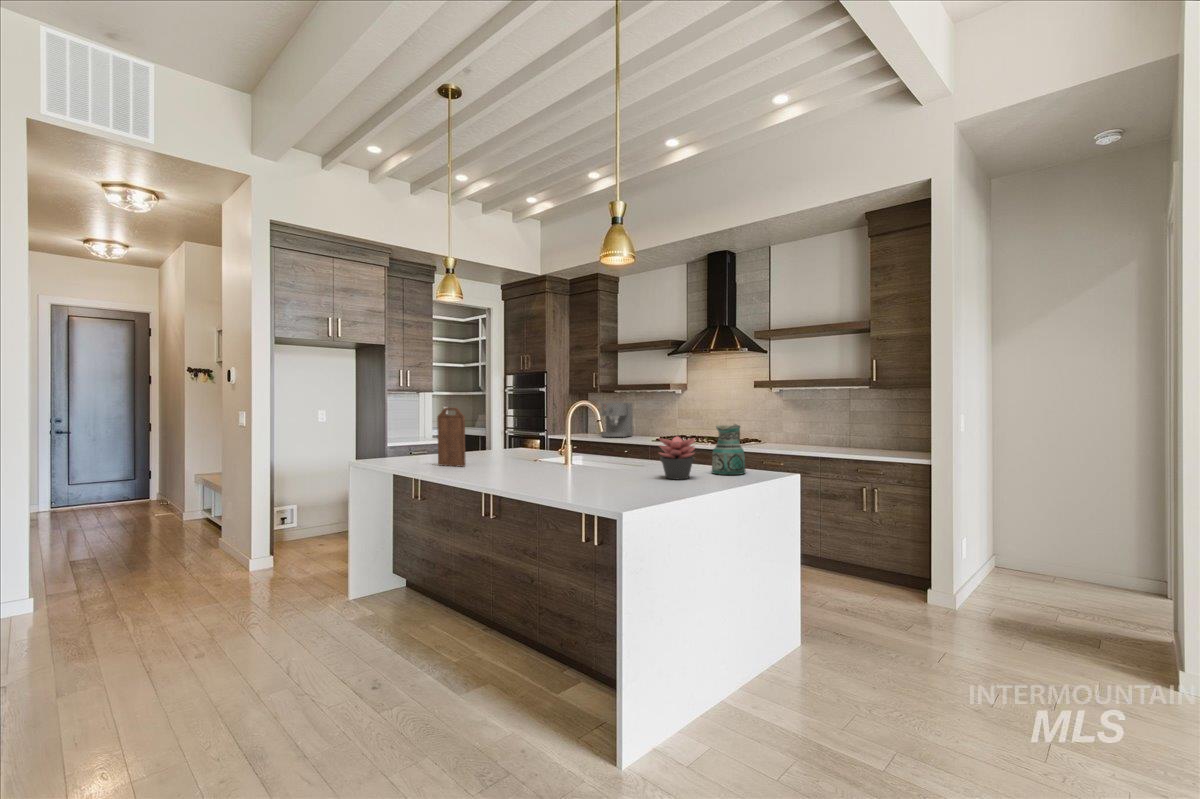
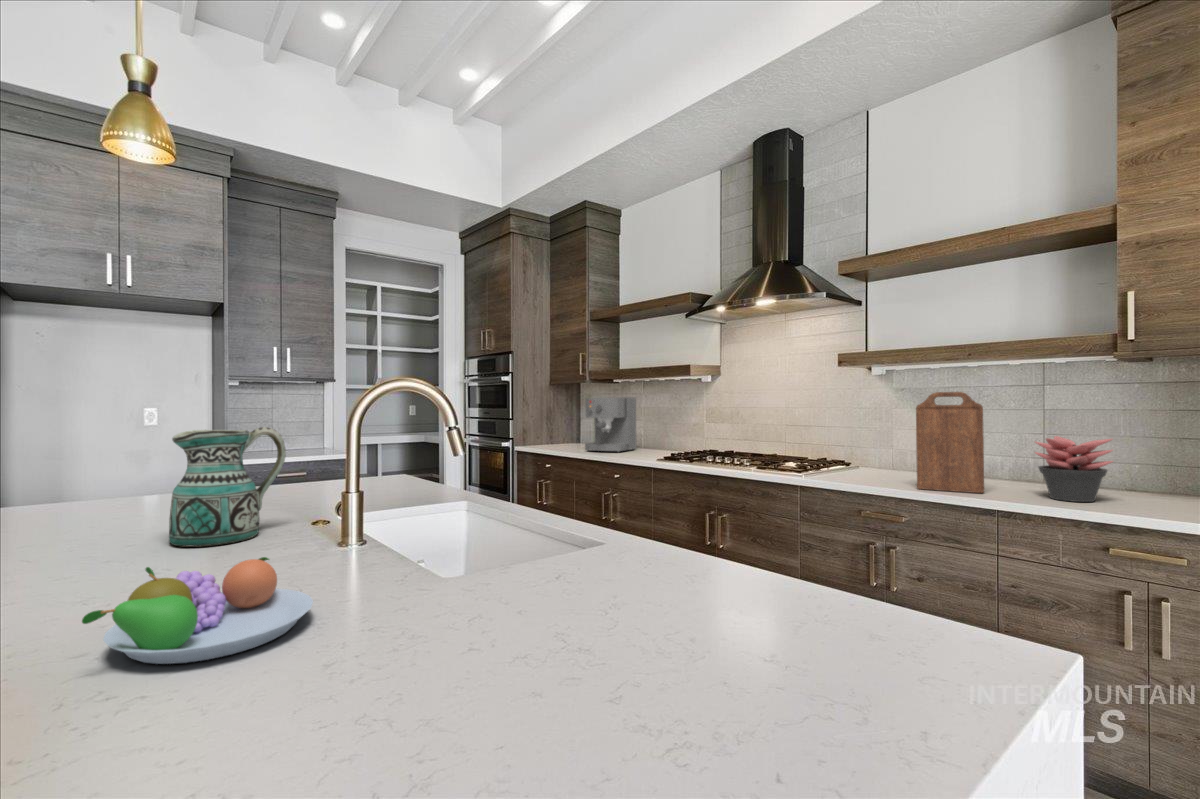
cutting board: present [437,407,466,467] -> present [916,392,984,493]
ceramic pitcher: present [712,424,745,475] -> present [169,427,286,547]
succulent plant: present [659,436,695,479] -> present [1035,436,1113,502]
fruit bowl: none [568,460,614,479] -> present [82,557,313,664]

